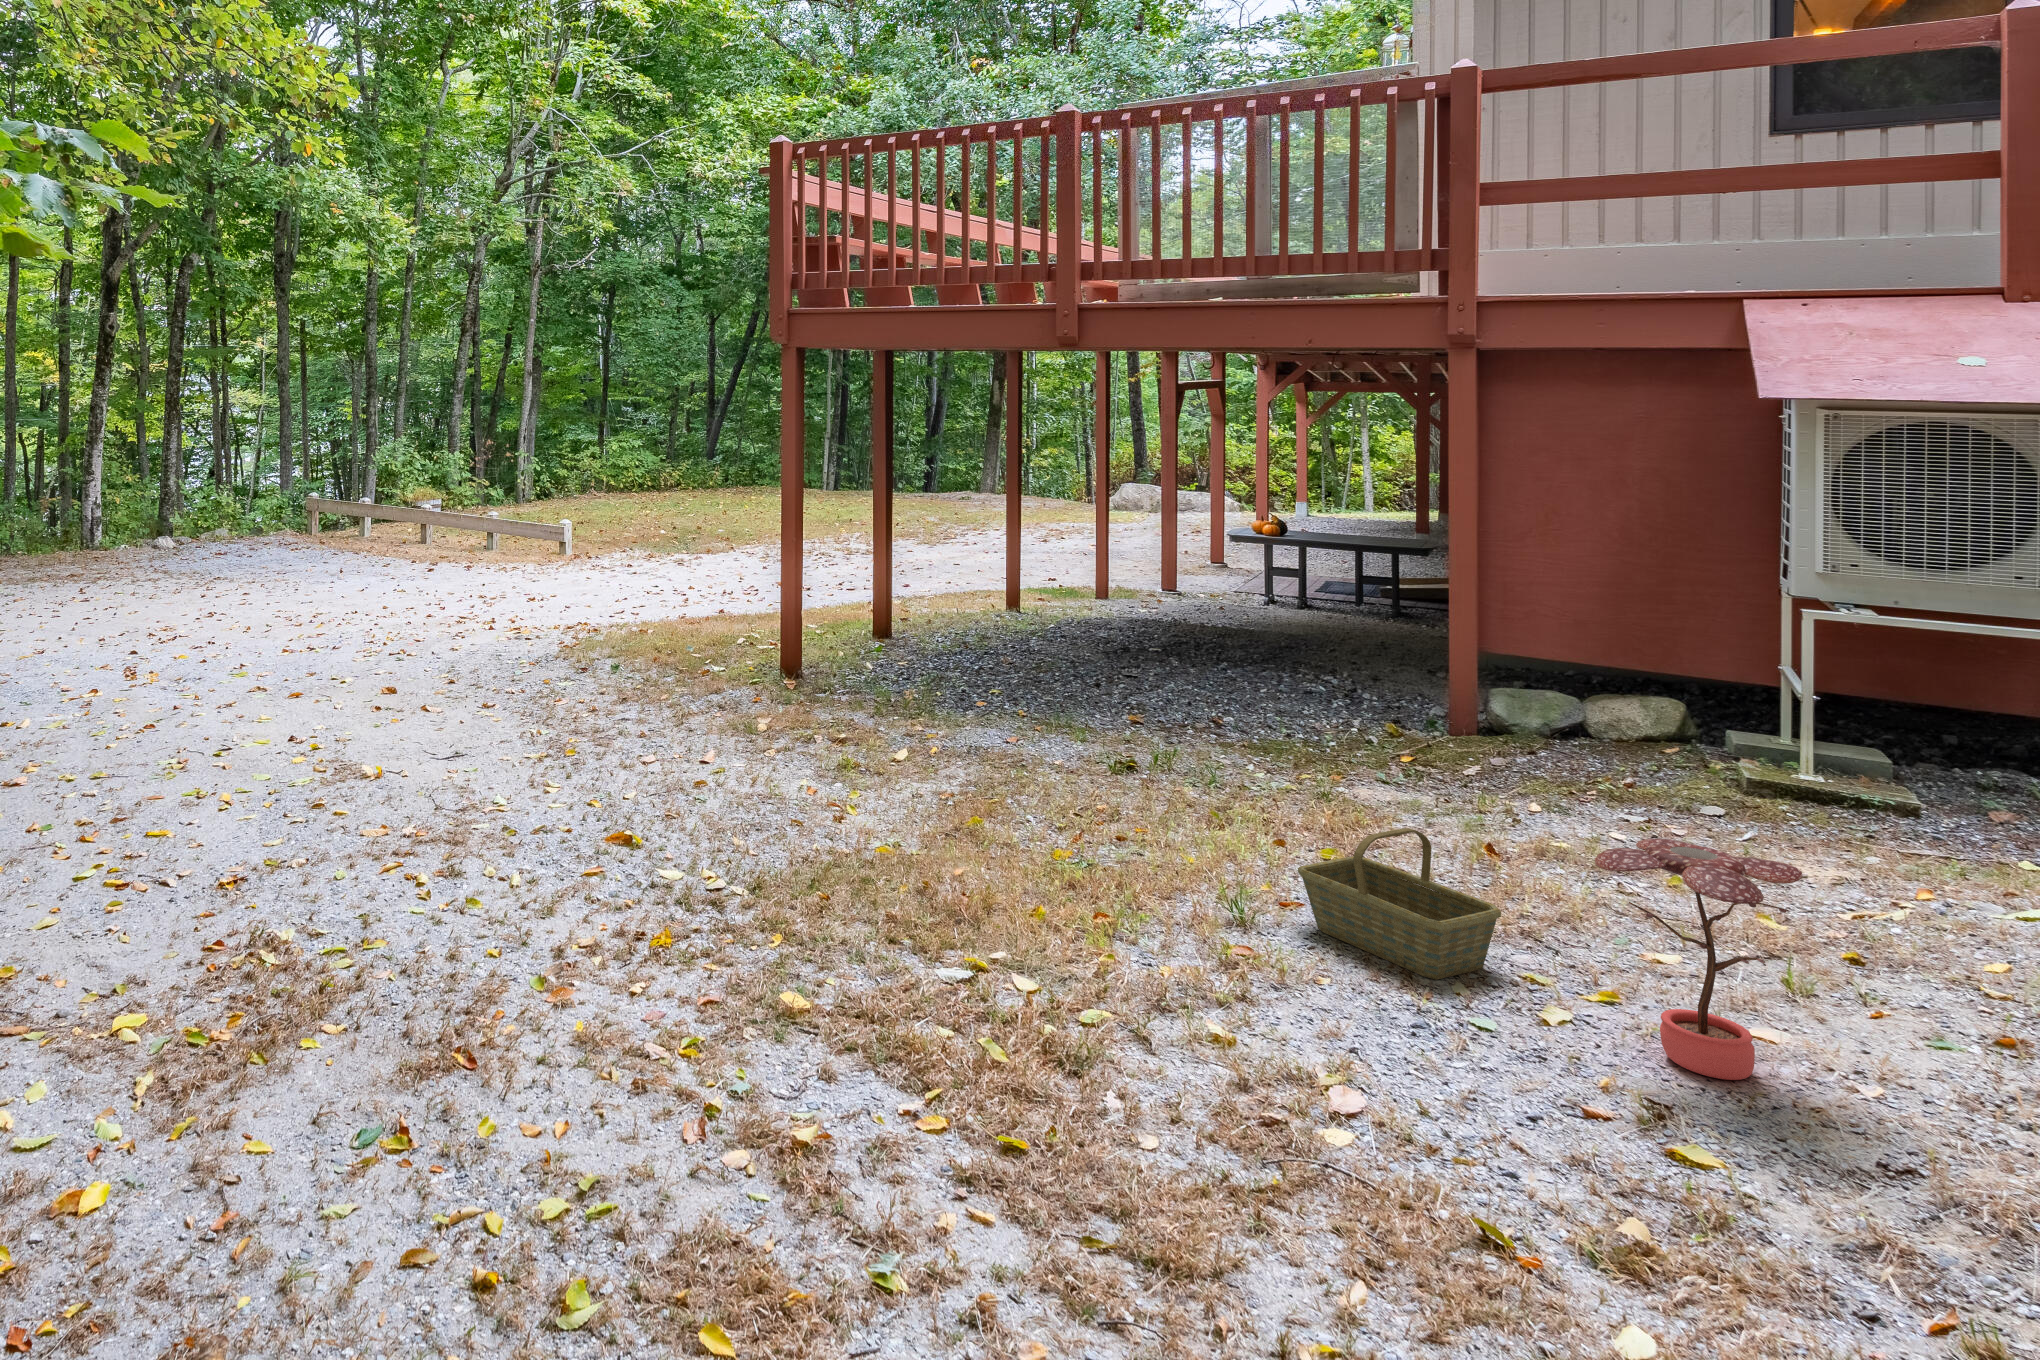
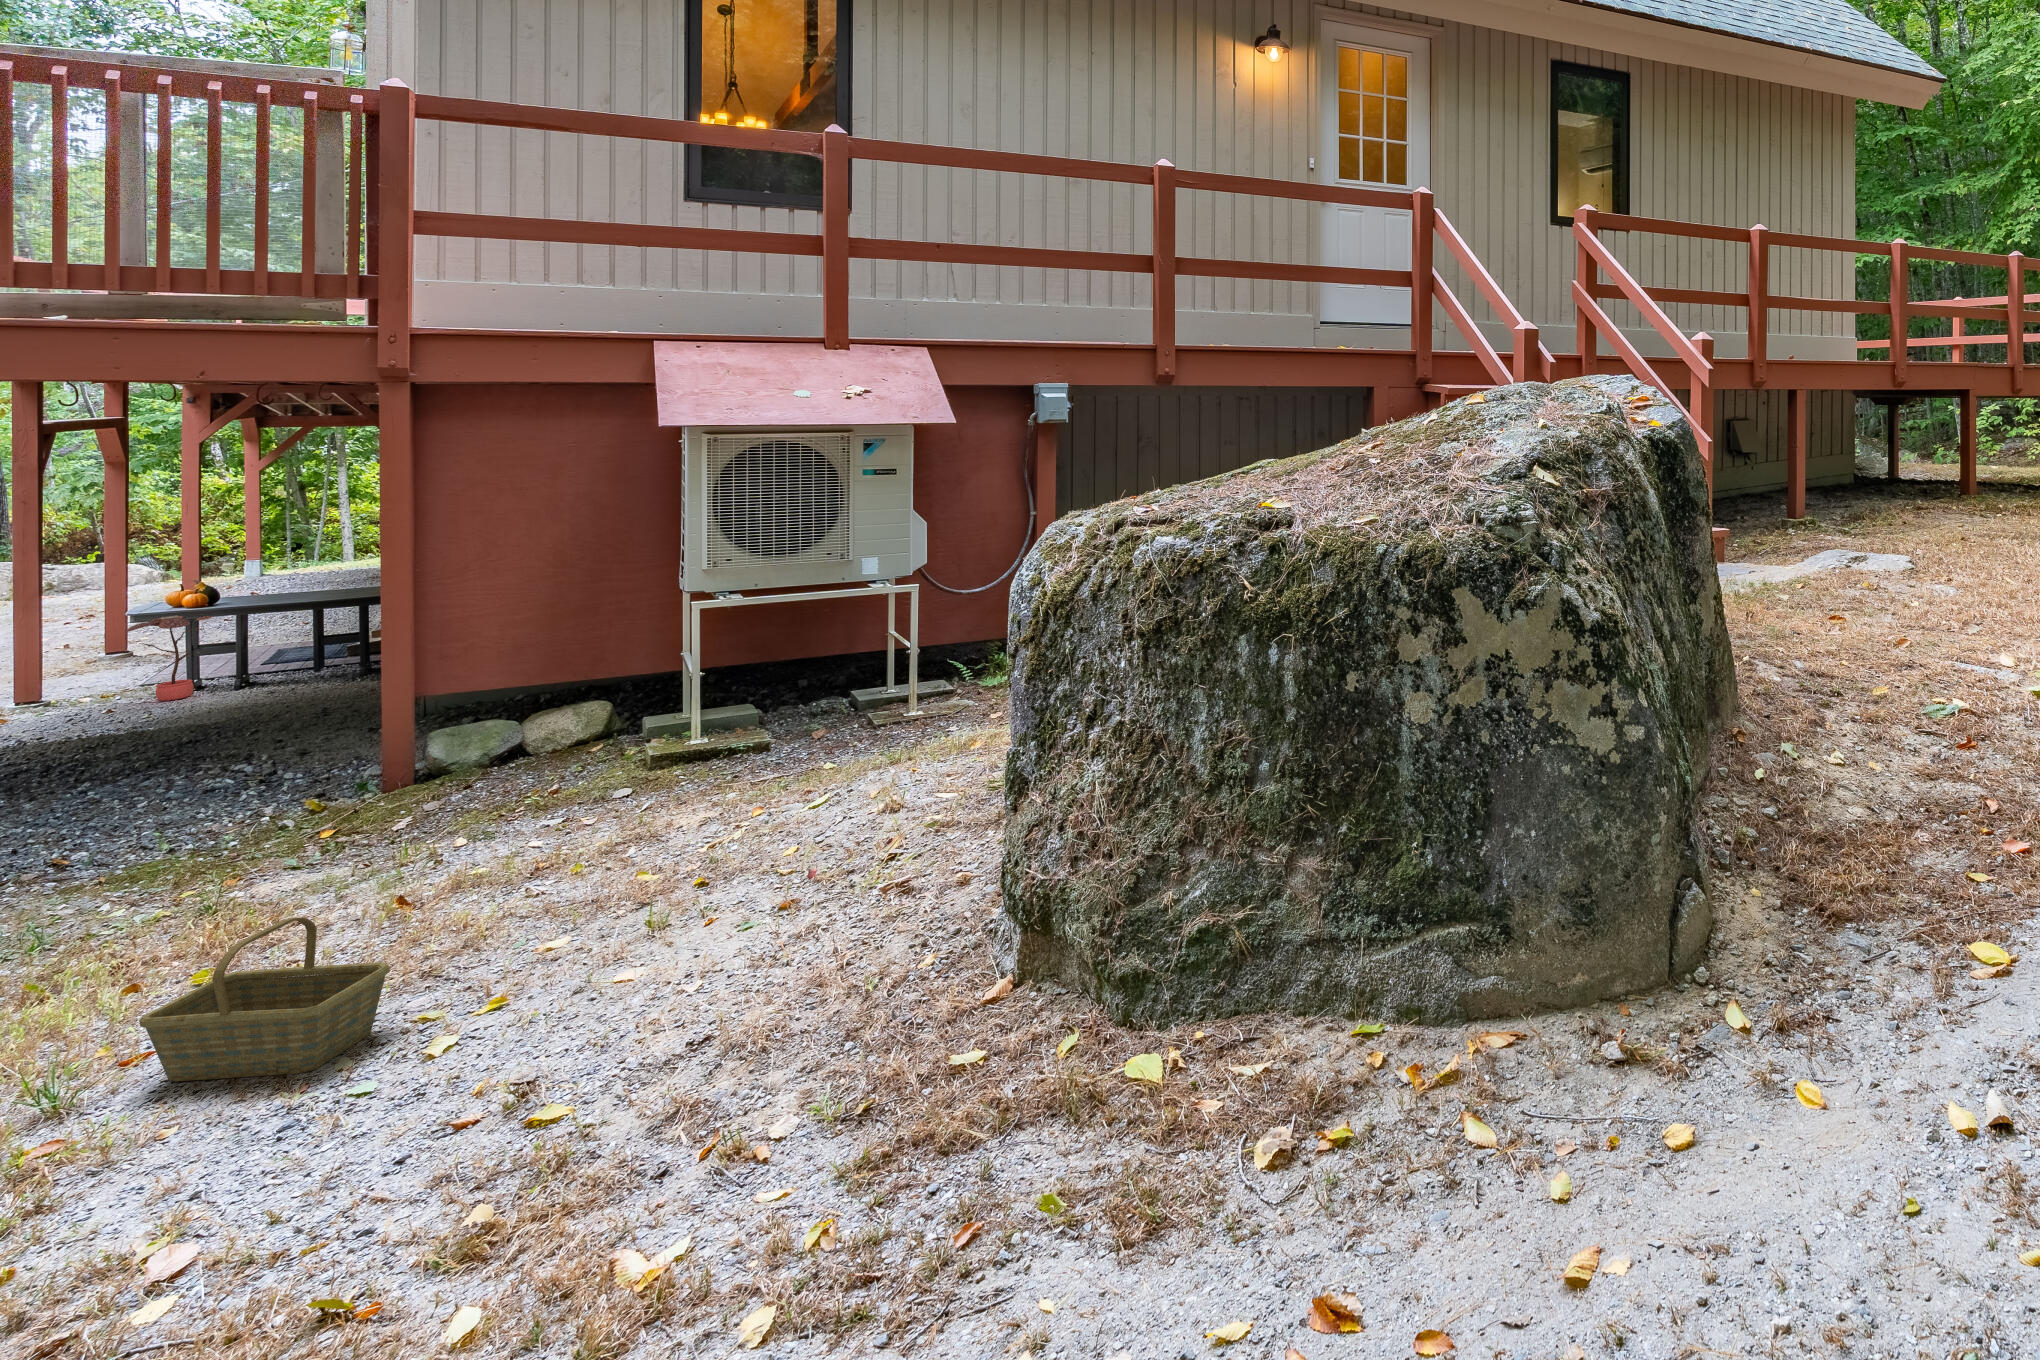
potted plant: present [1595,838,1802,1080] -> present [126,615,213,701]

